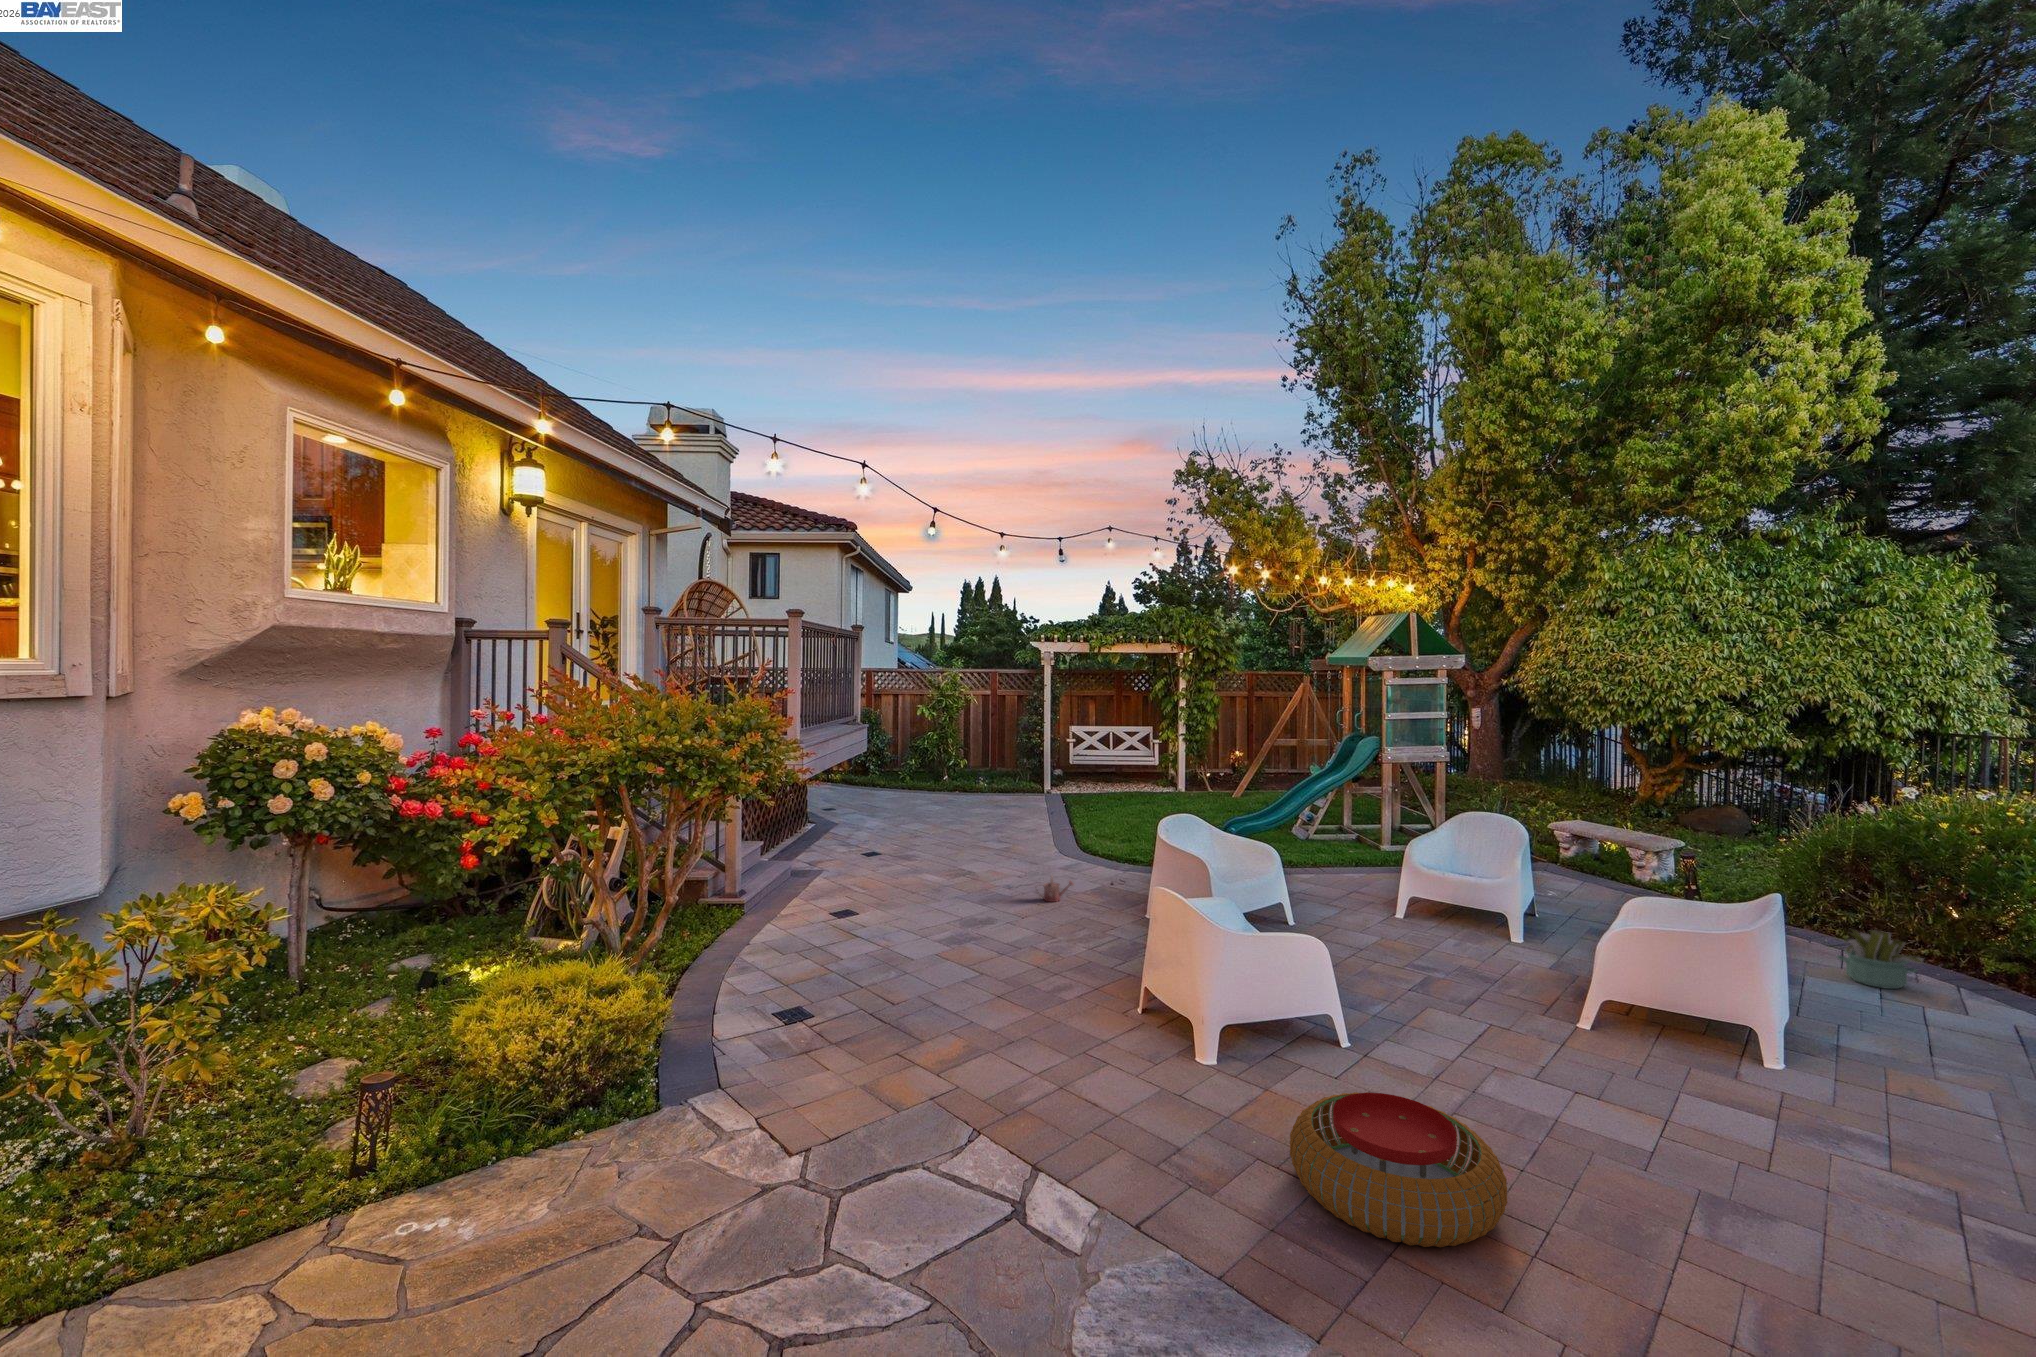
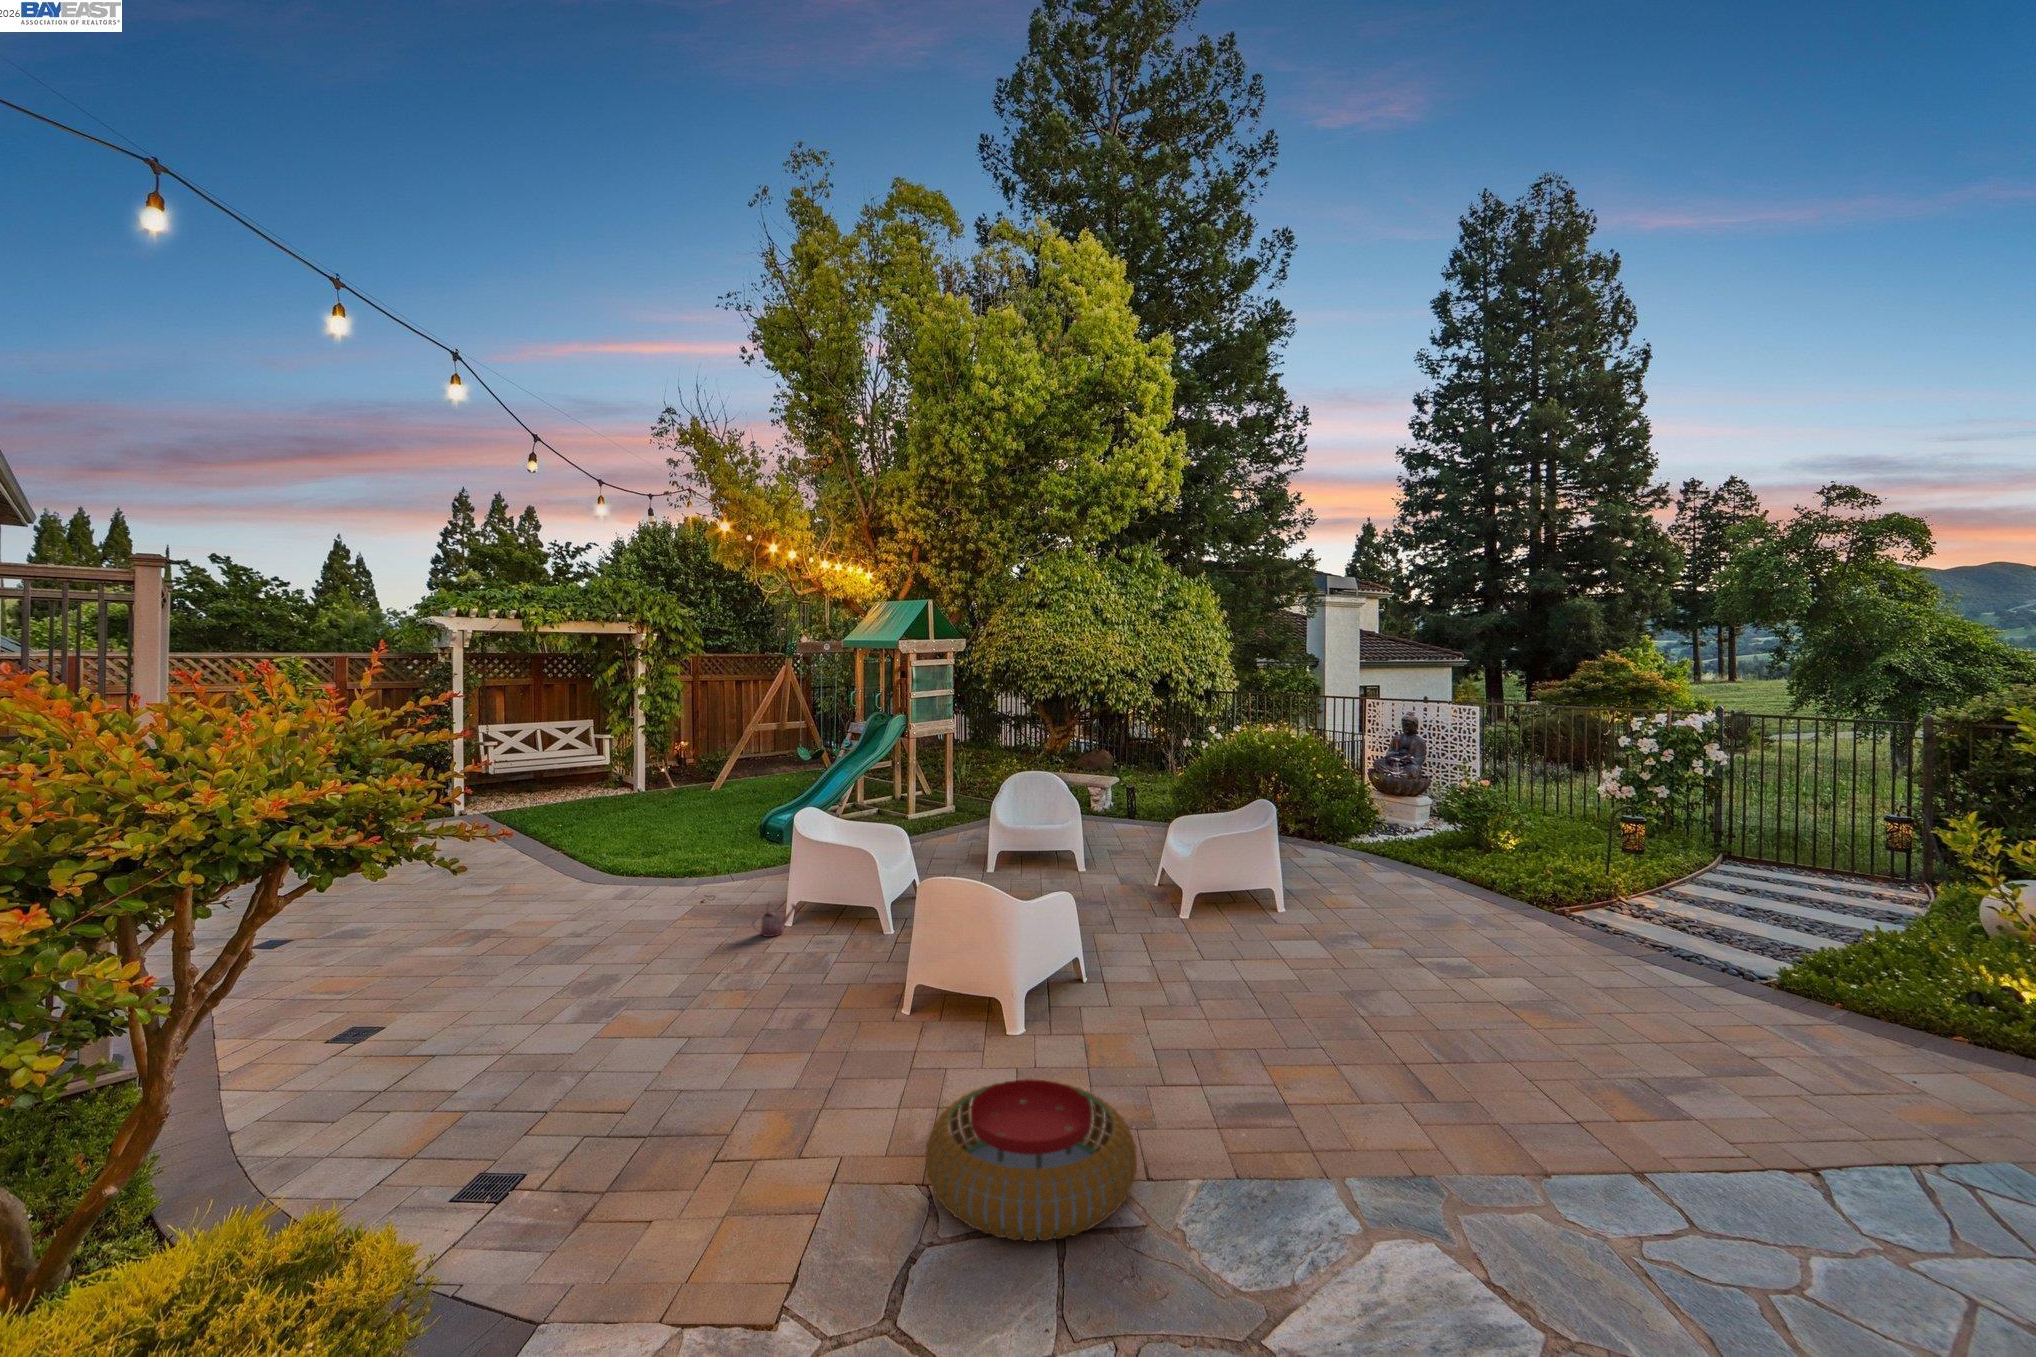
decorative plant: present [1837,930,1923,989] -> none [1326,817,1366,852]
pouf: present [1290,1092,1507,1248] -> present [925,1079,1137,1241]

